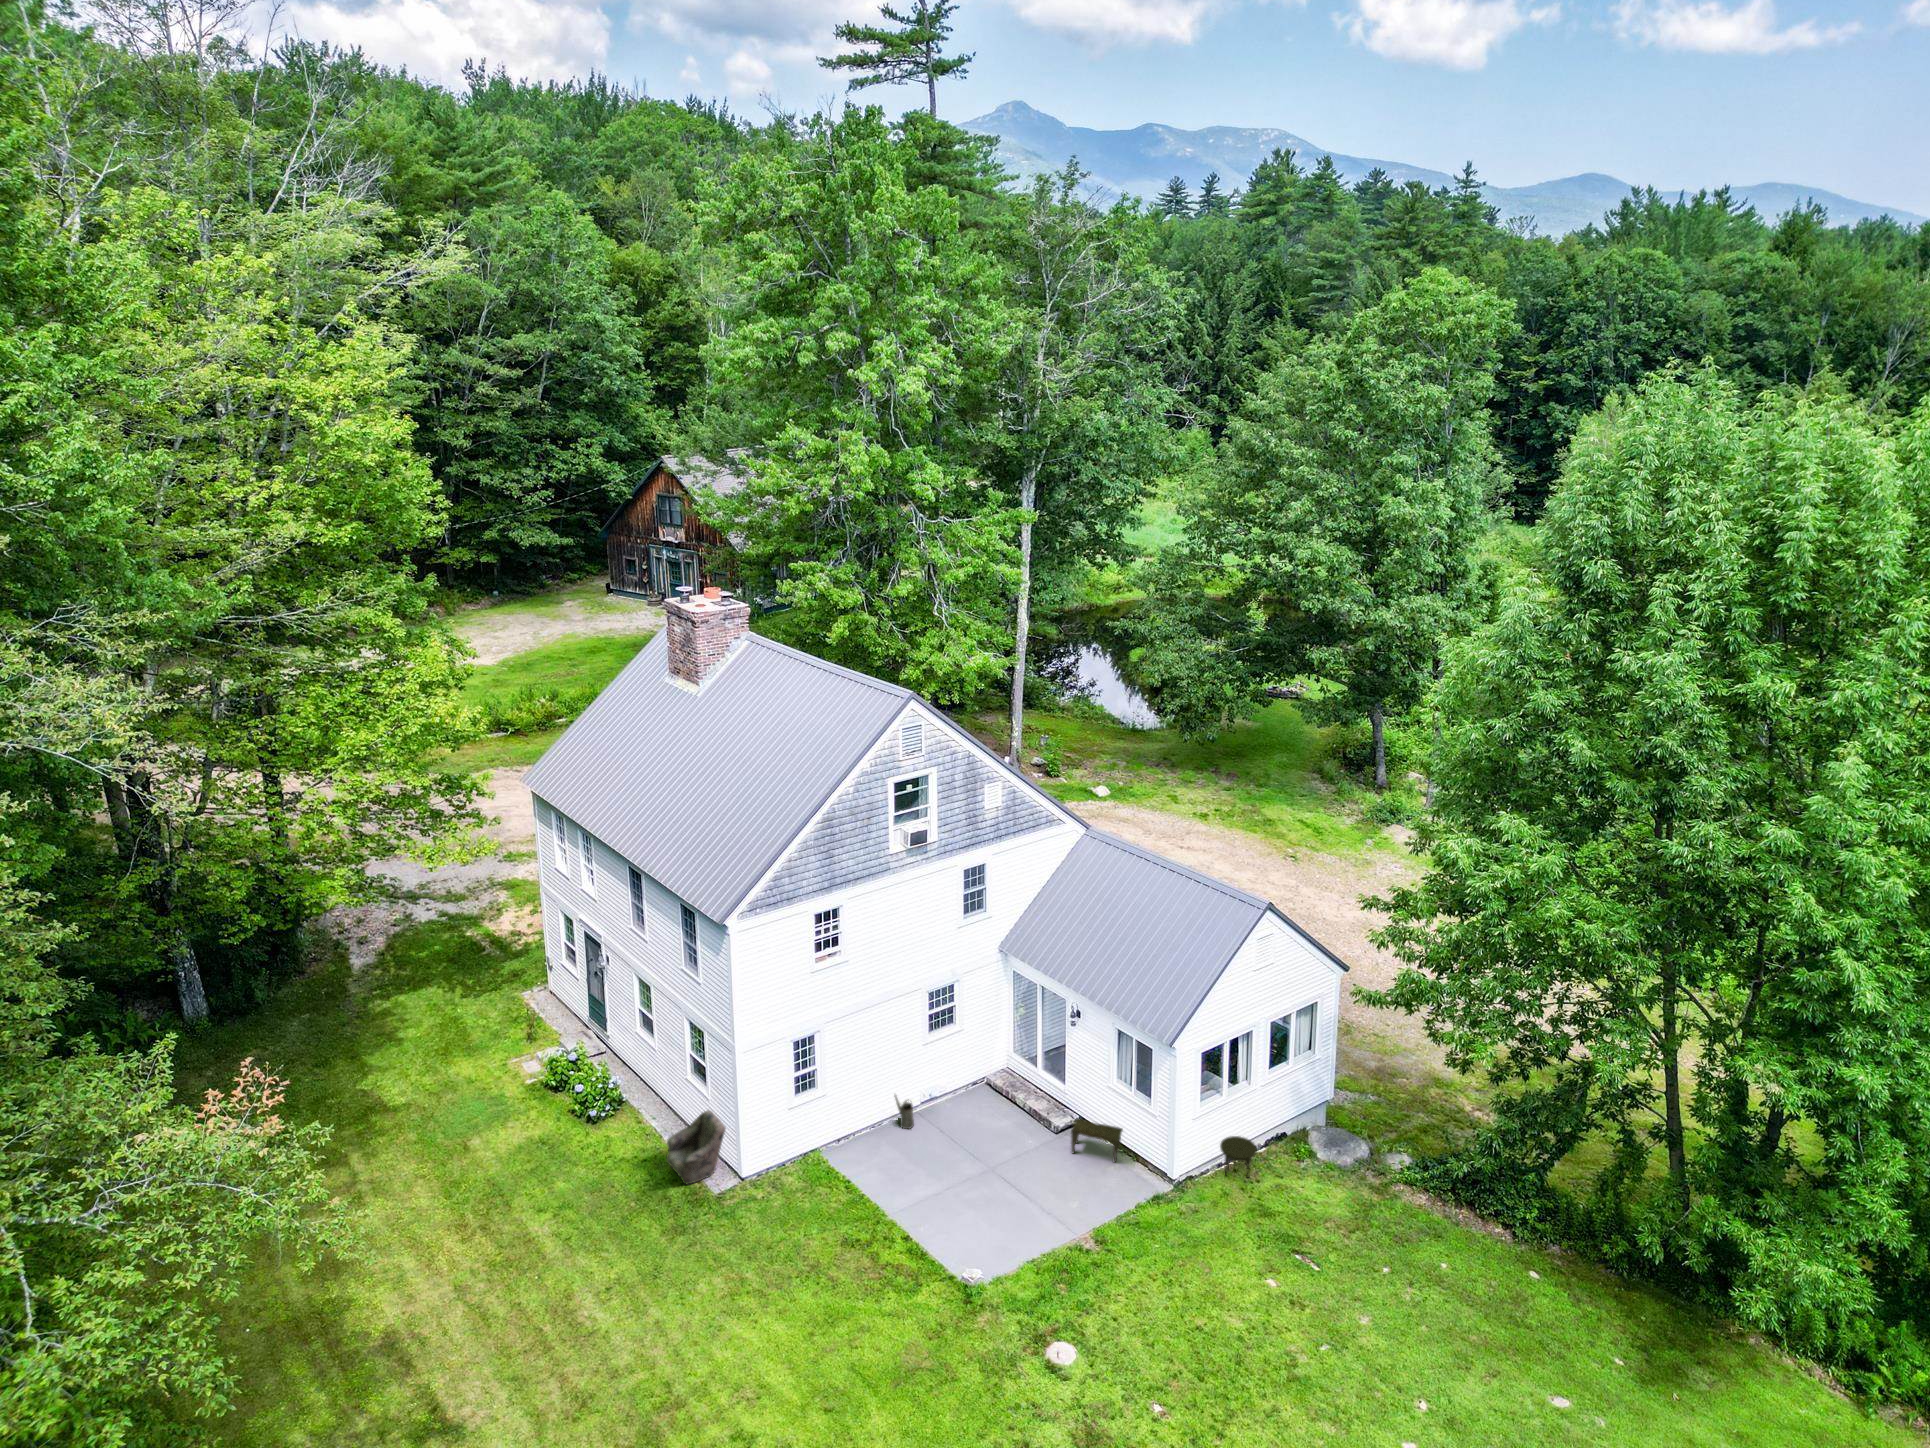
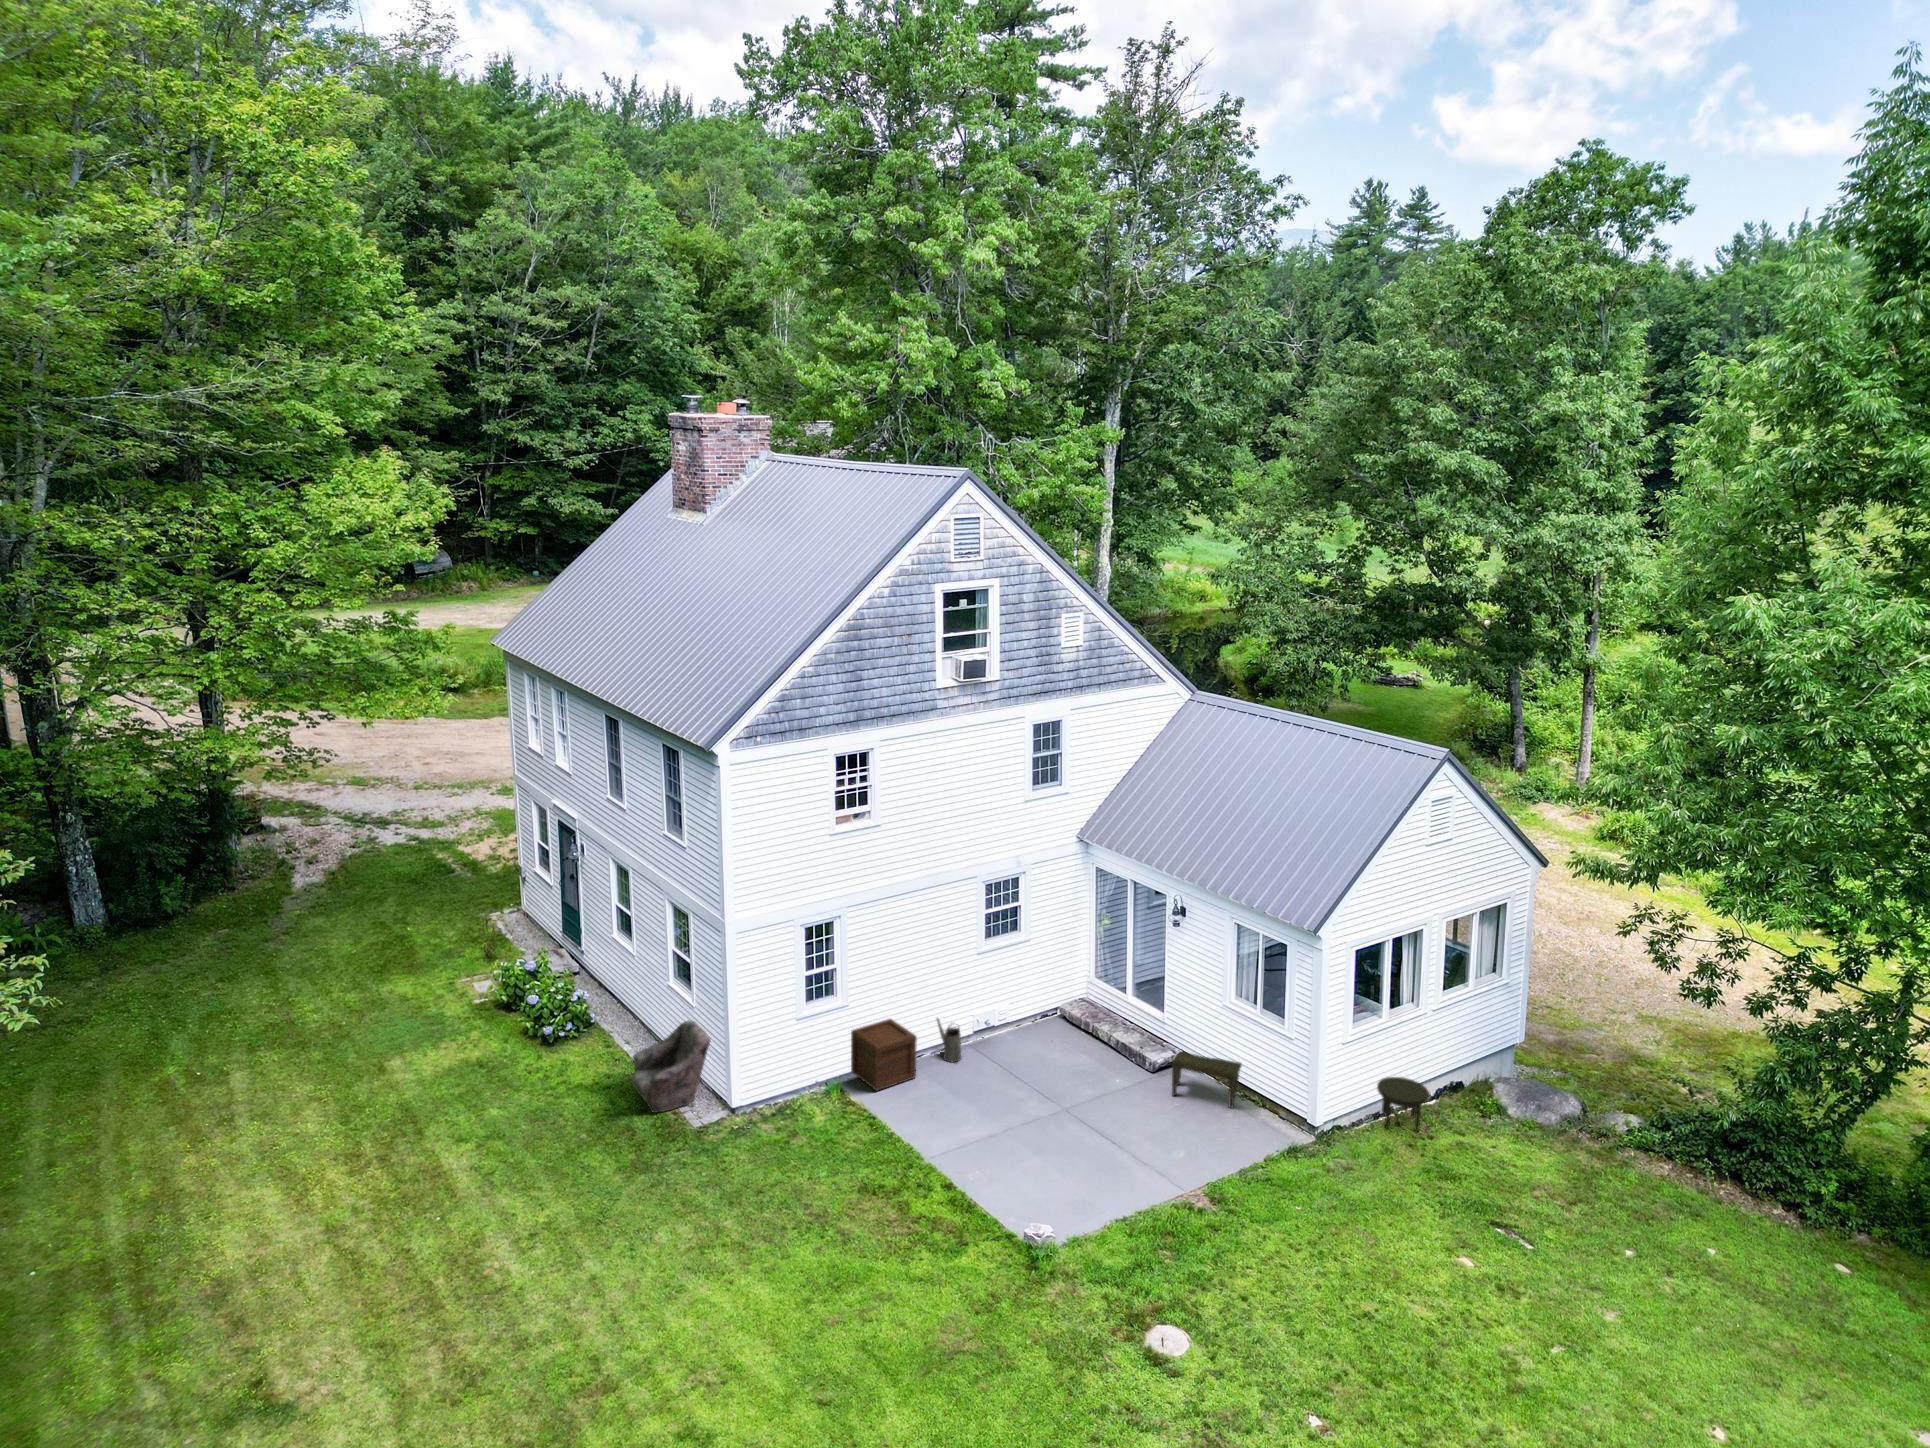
wooden crate: none [830,1099,880,1158] -> present [851,1019,917,1091]

